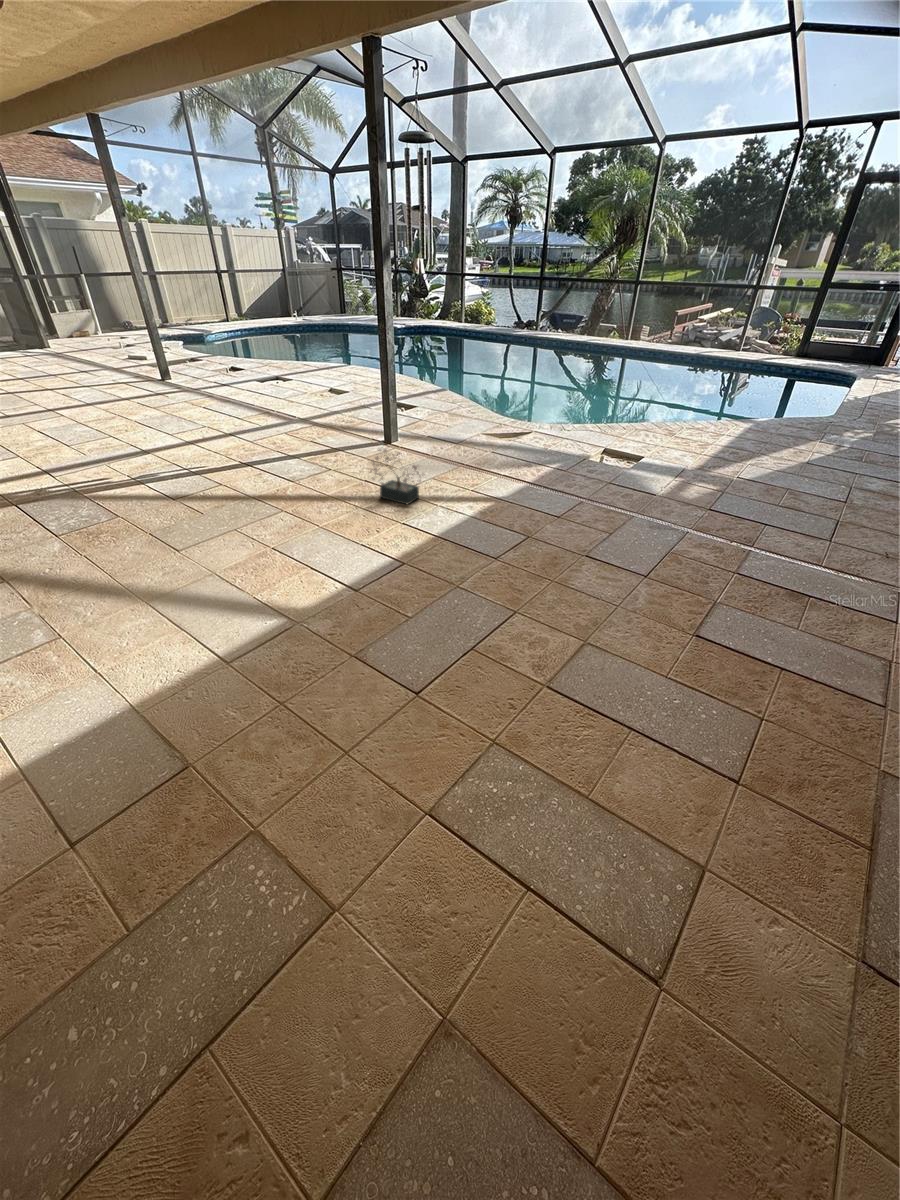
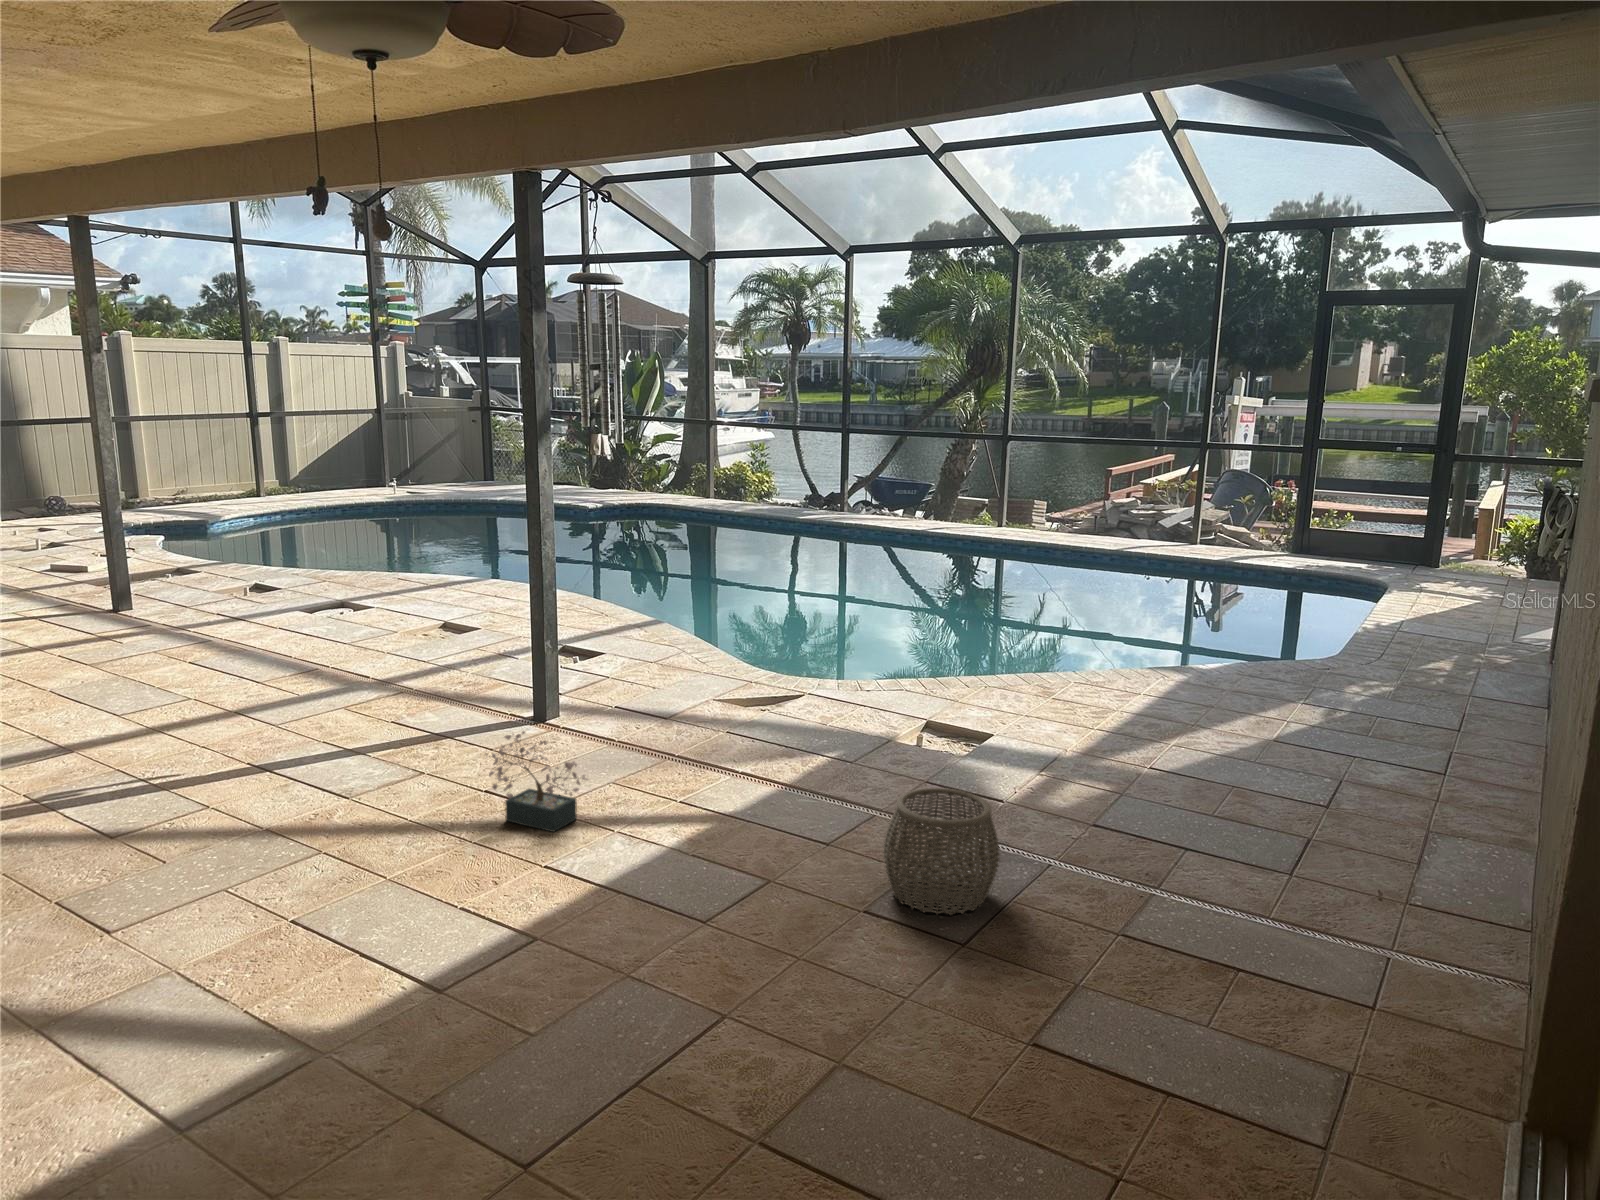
woven basket: none [601,485,674,560] -> present [883,788,1000,915]

